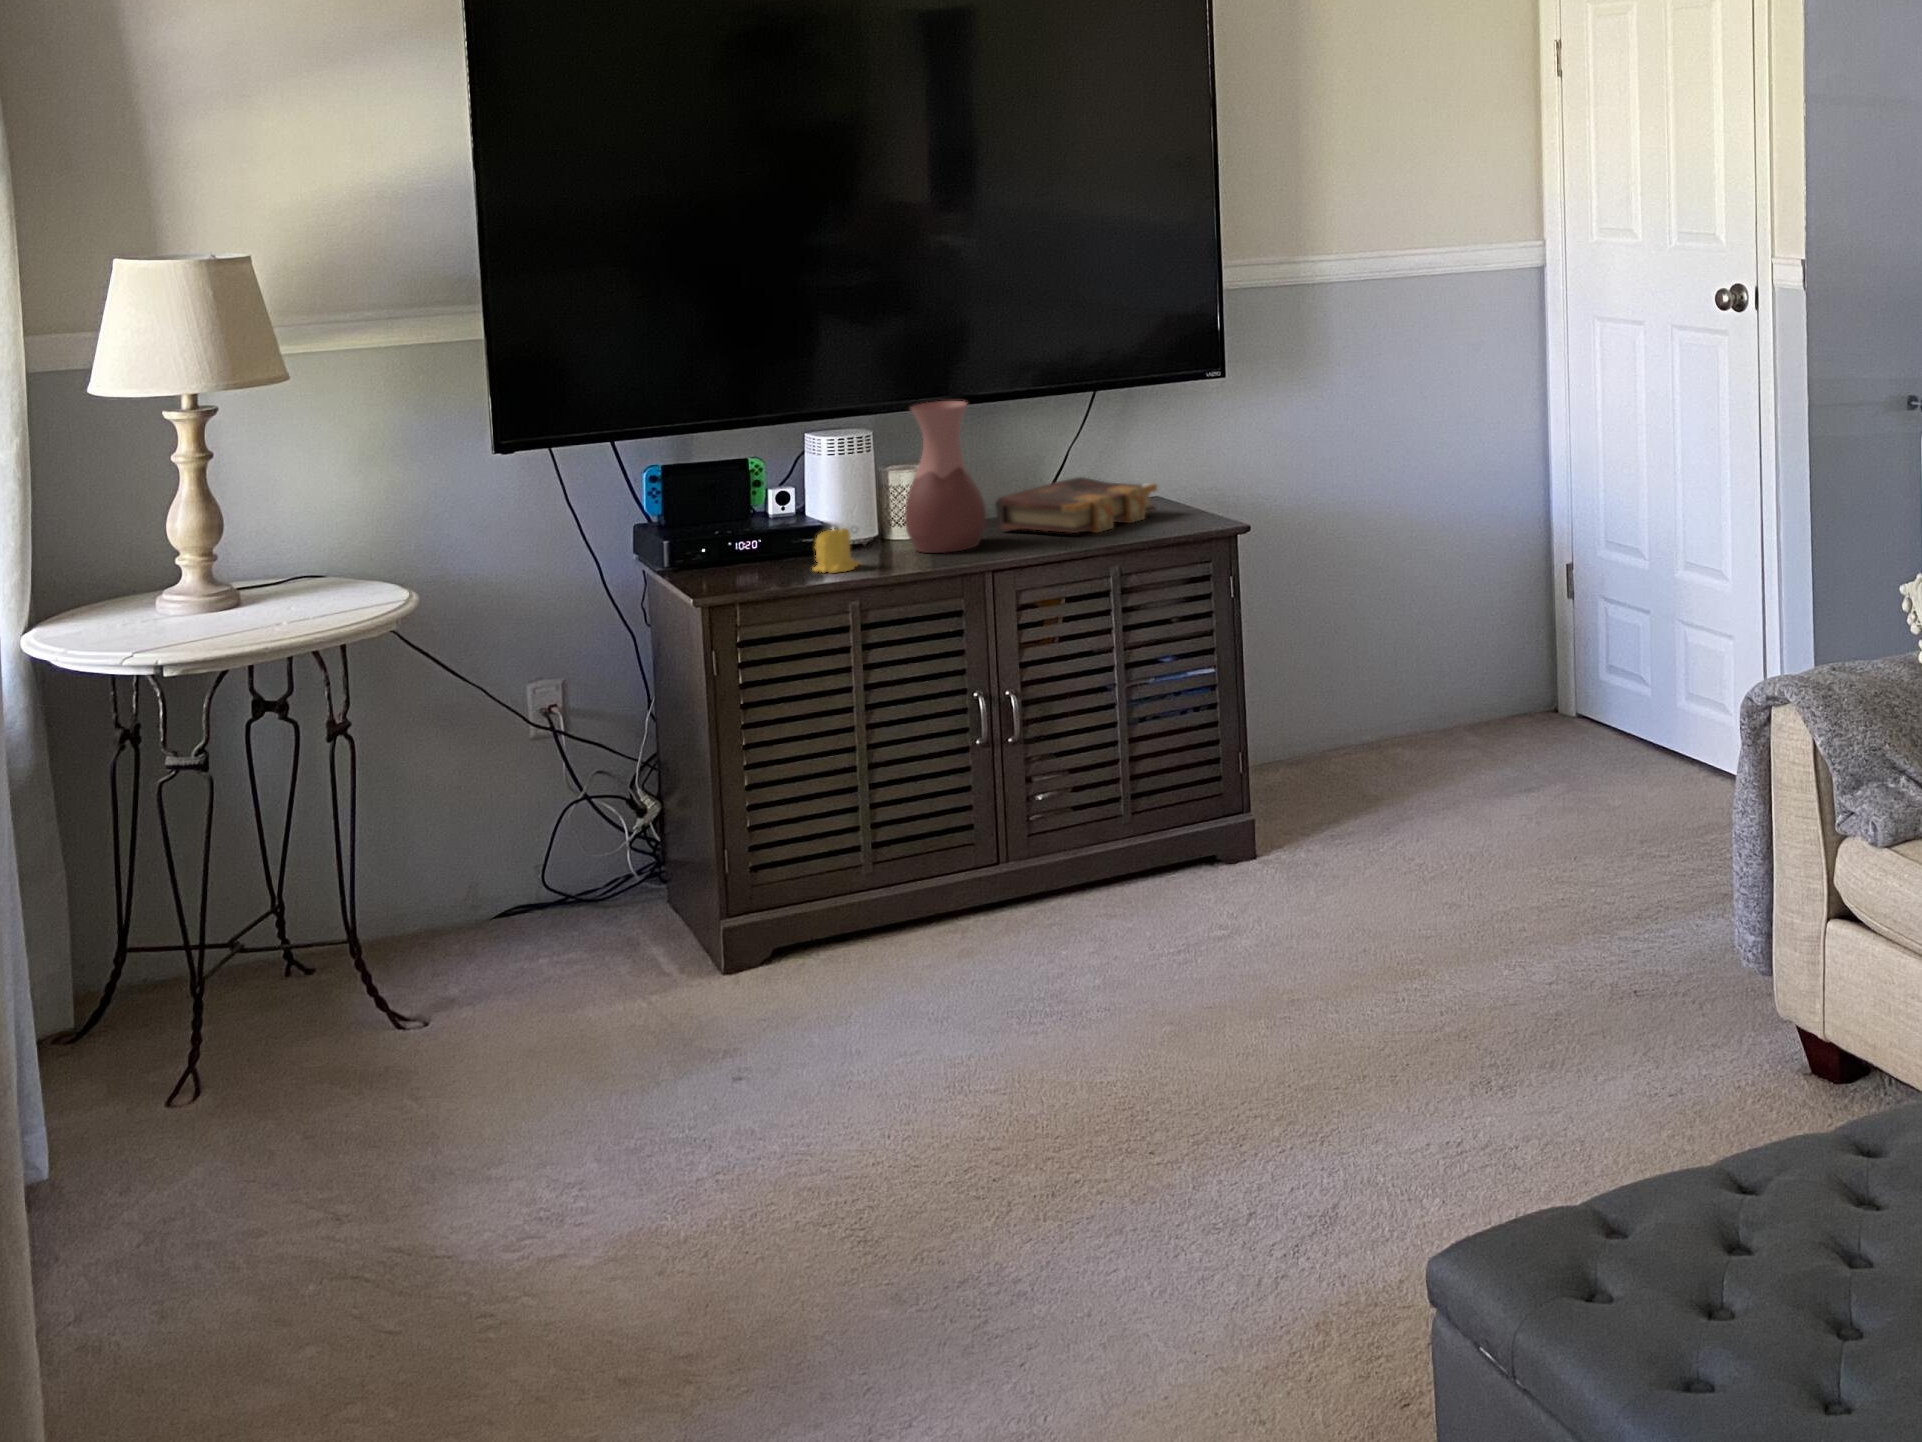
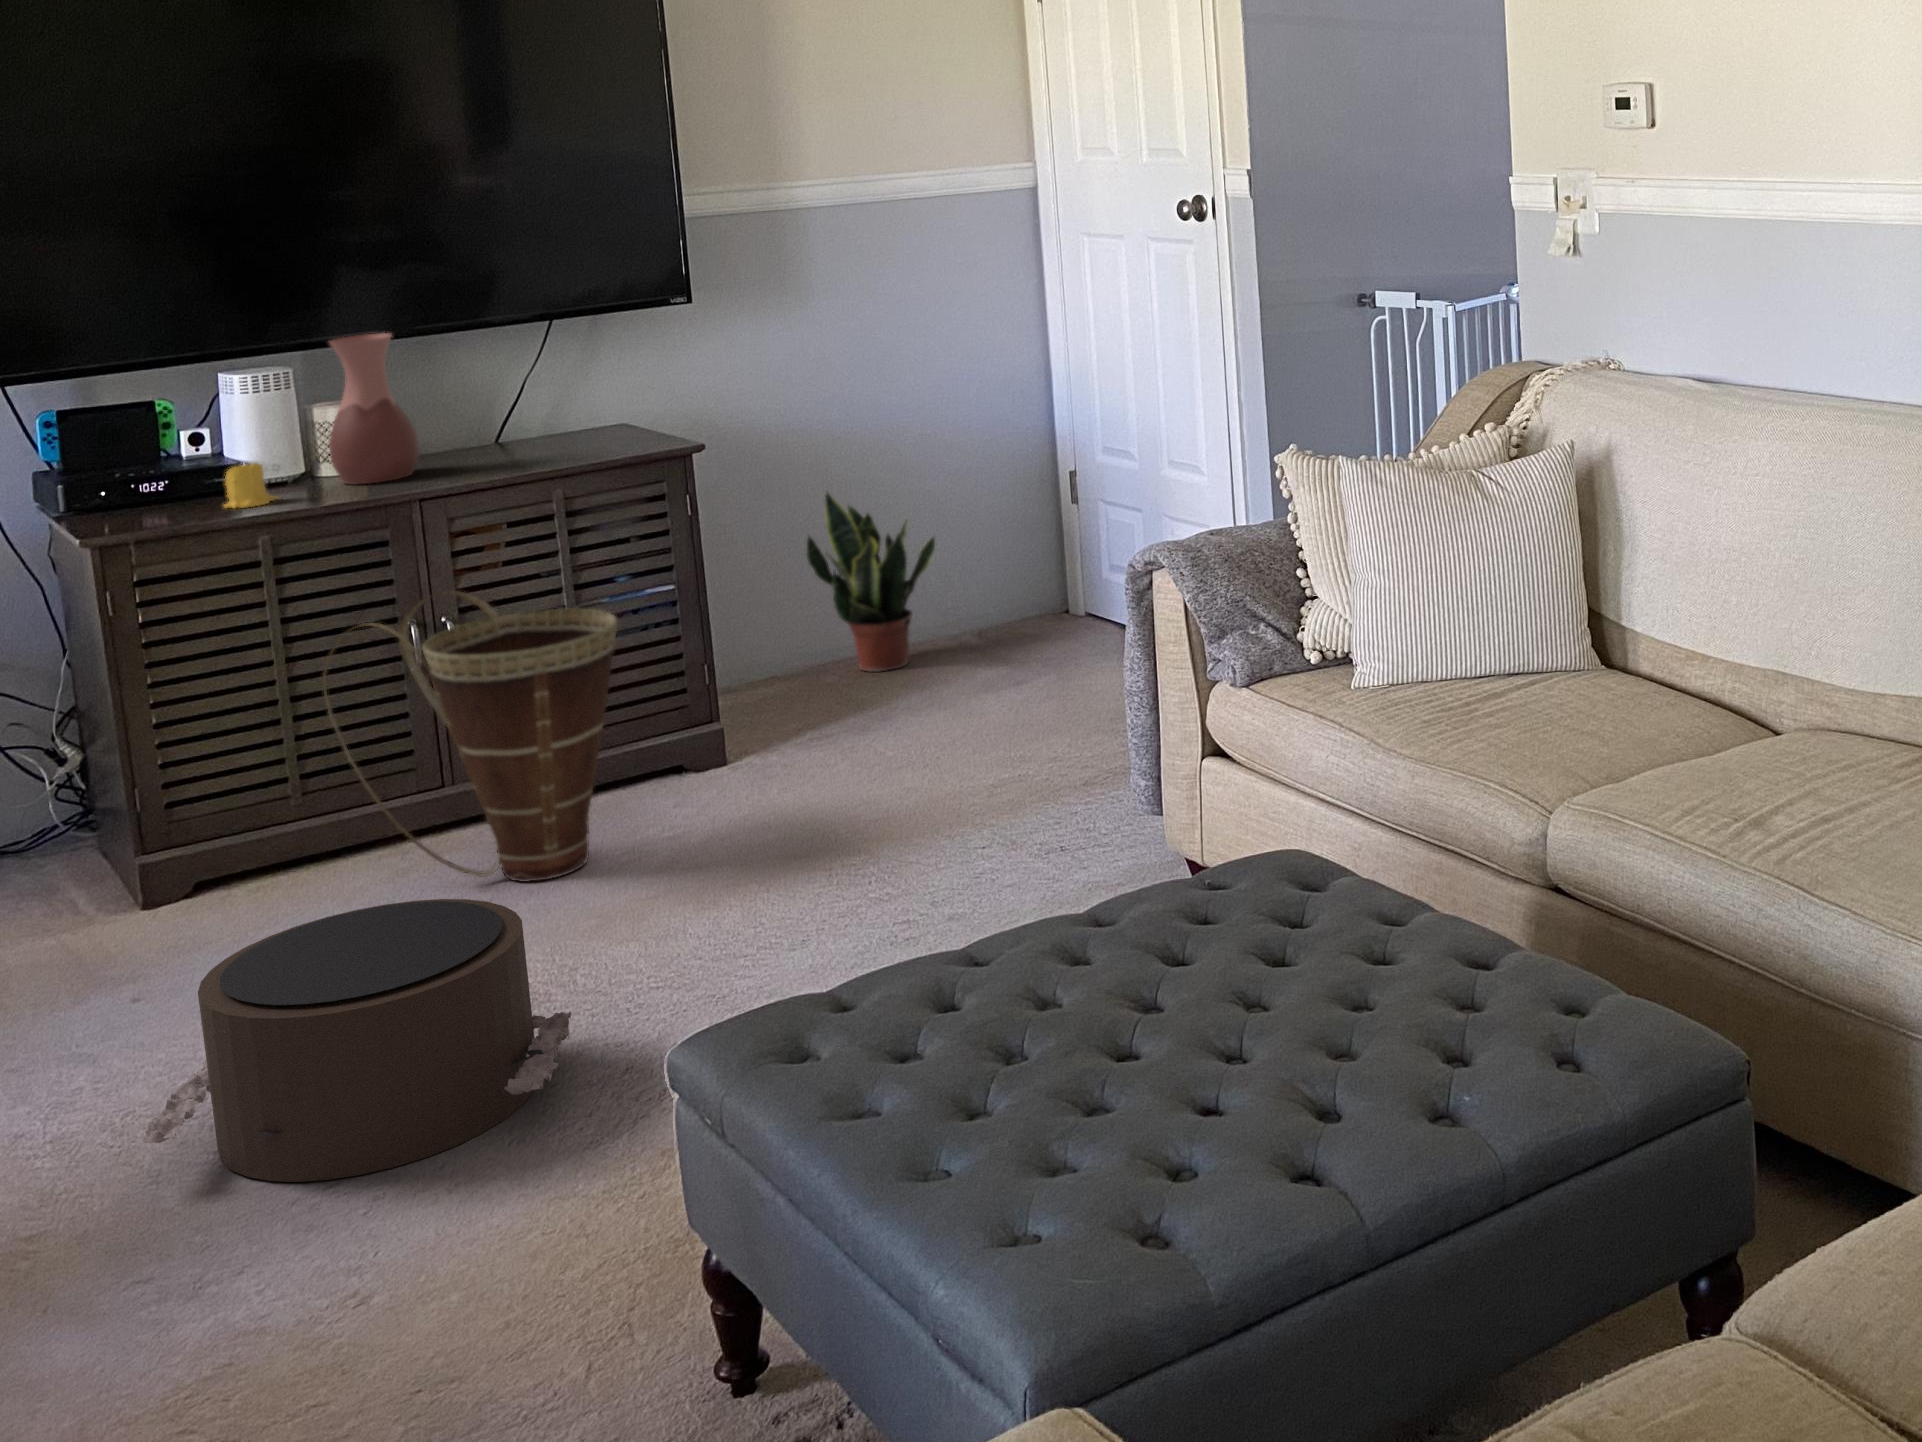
book: present [995,477,1157,533] -> none [434,406,610,460]
potted plant: none [1323,575,1451,767] -> present [806,493,936,672]
basket: none [907,669,1188,976] -> present [323,591,617,882]
pouf: none [797,1004,1189,1300] -> present [142,899,571,1182]

